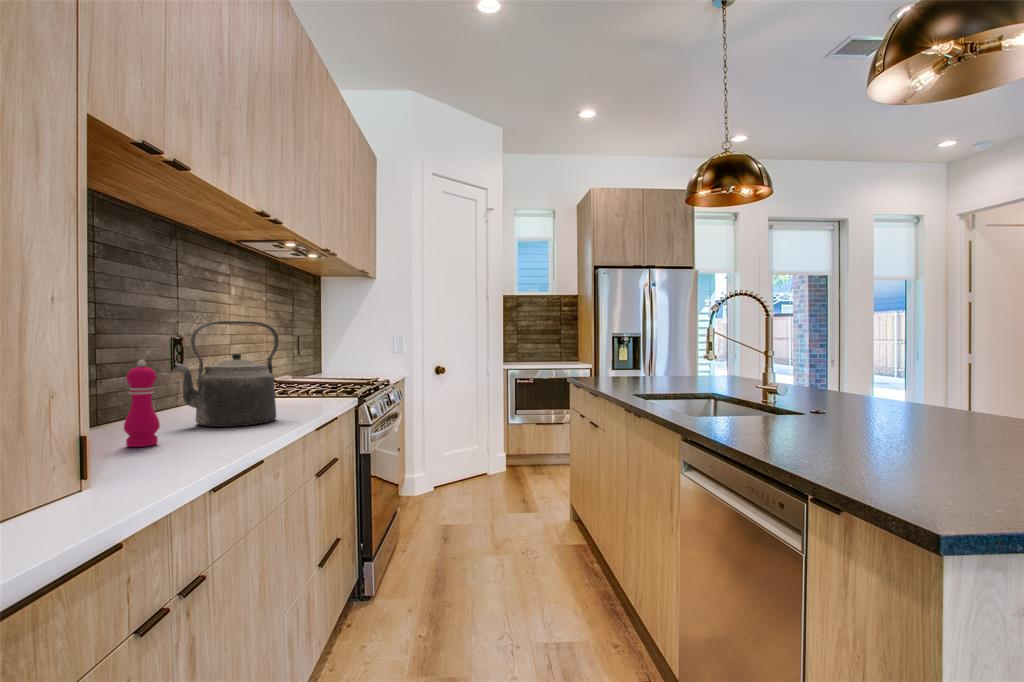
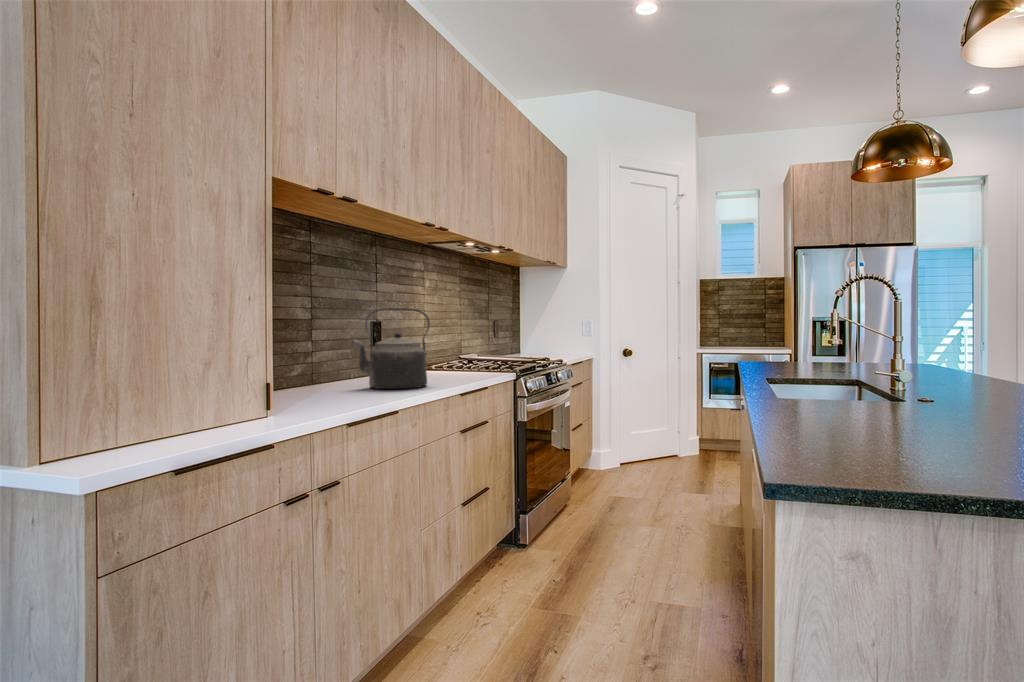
pepper mill: present [124,360,160,447] -> none [307,337,330,399]

